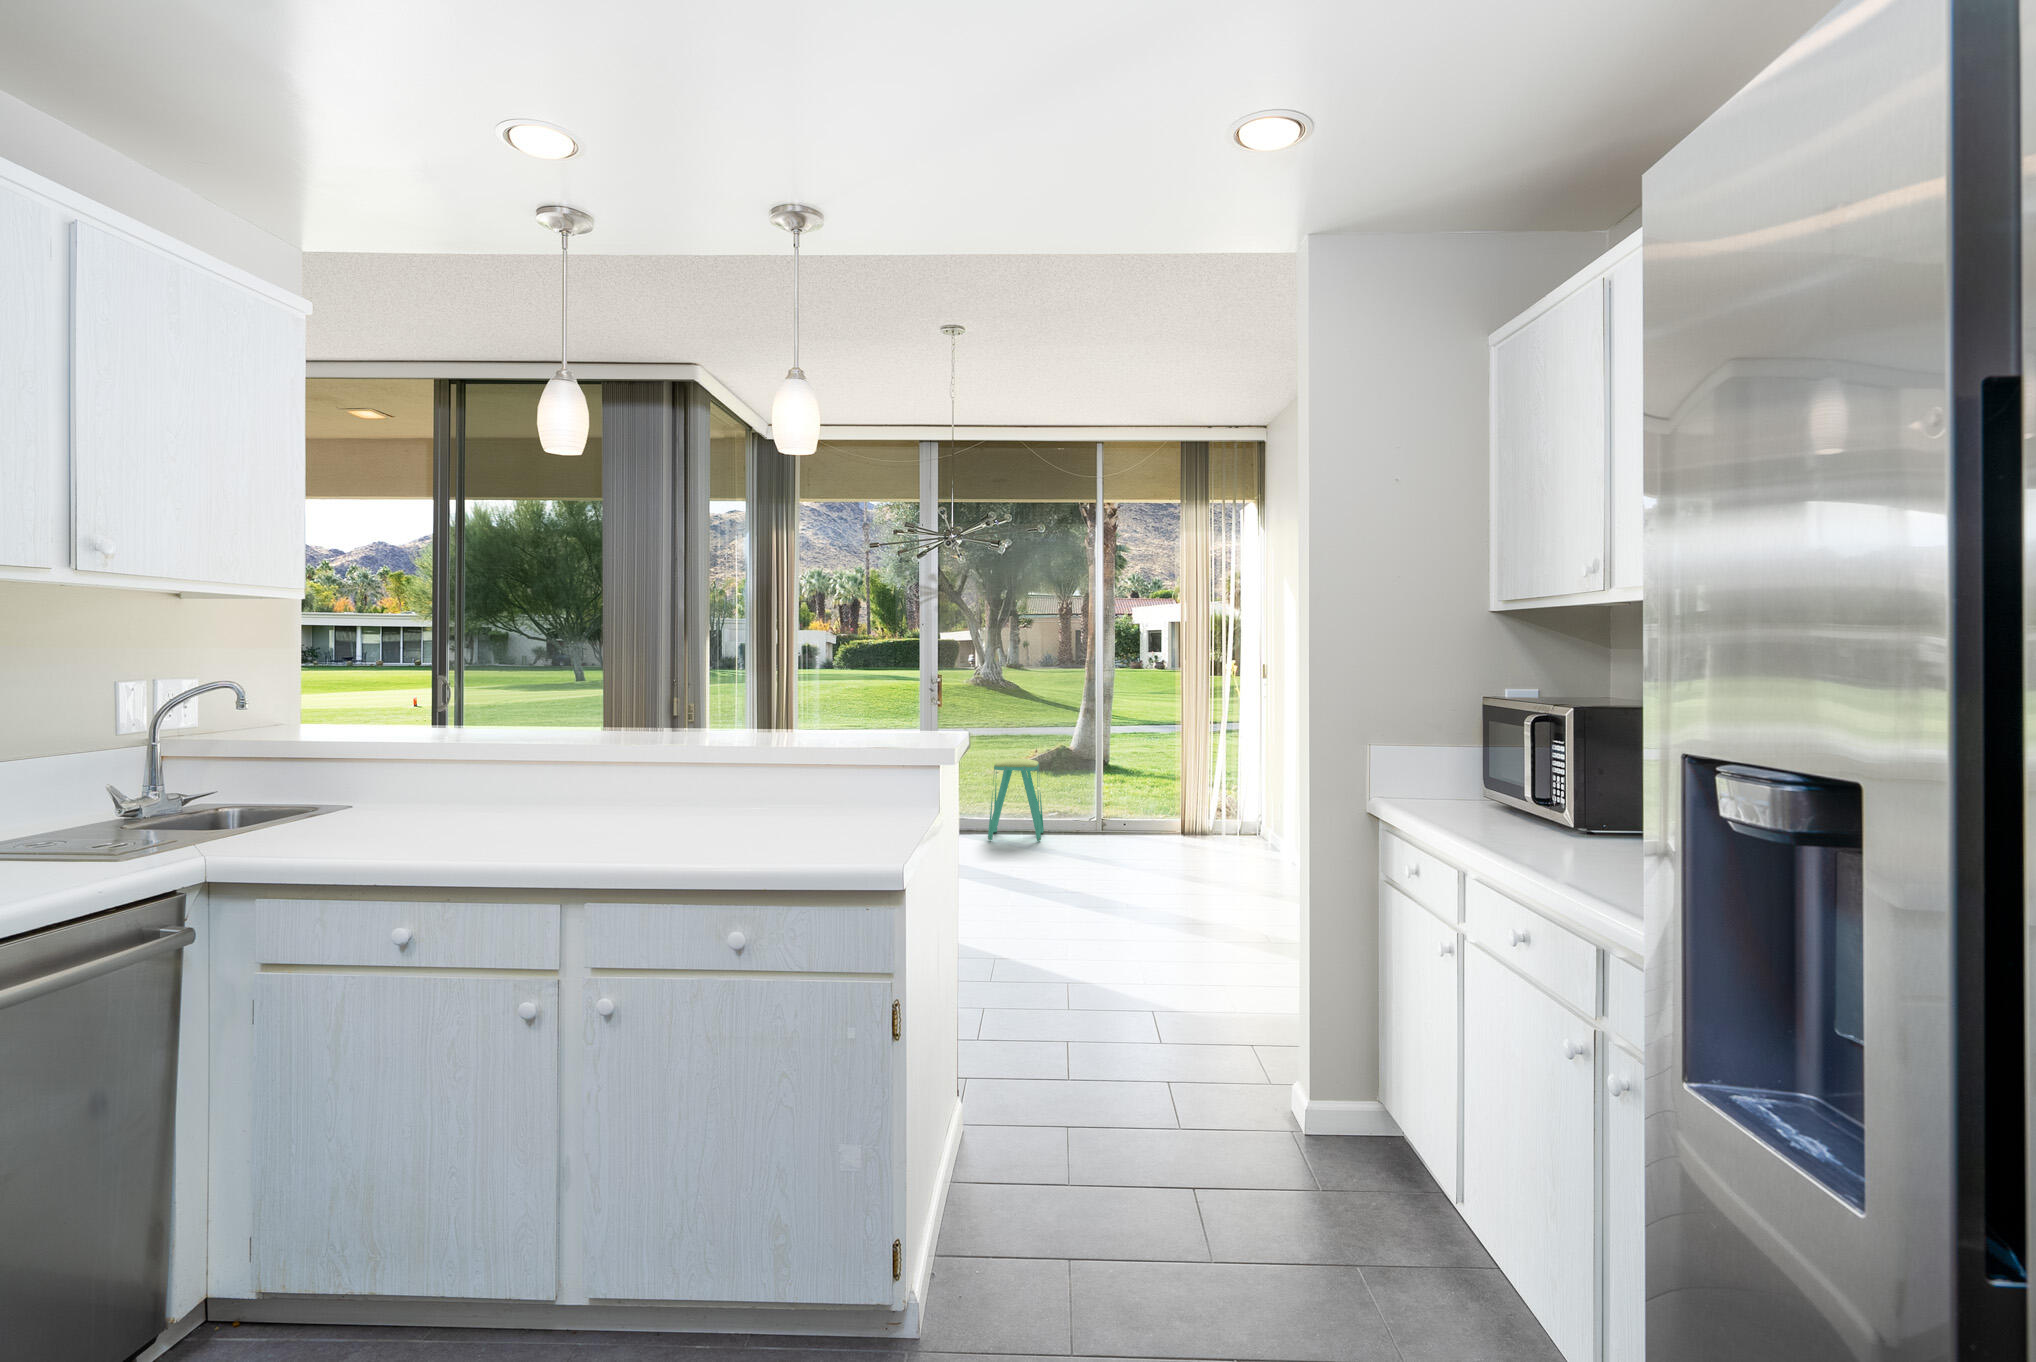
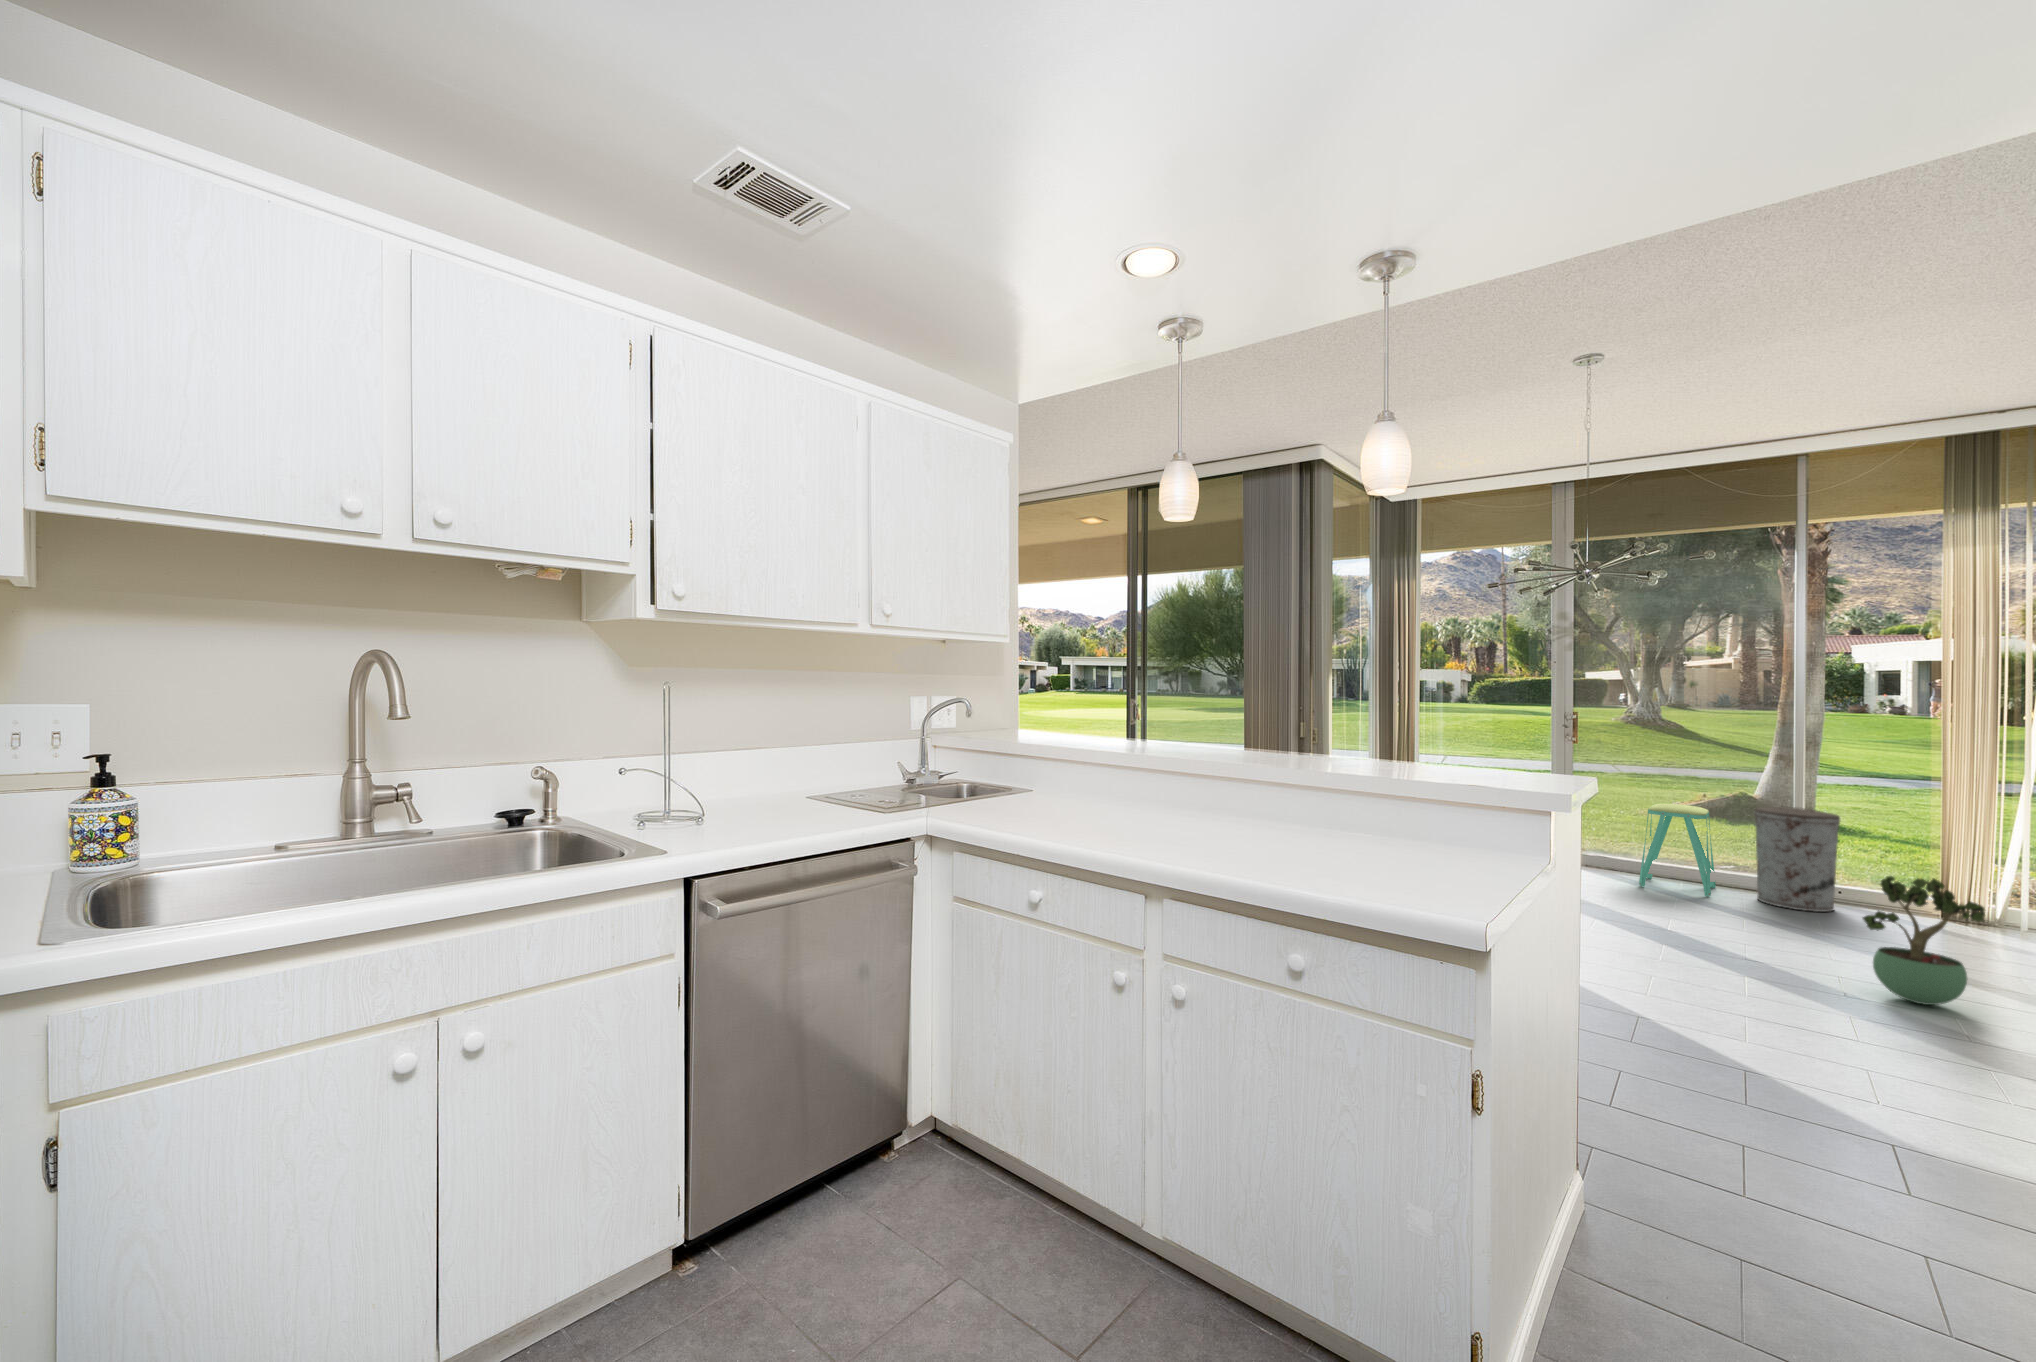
trash can: none [1070,753,1125,842] -> present [1754,807,1840,912]
potted plant: none [1141,800,1208,901] -> present [1863,876,1985,1005]

